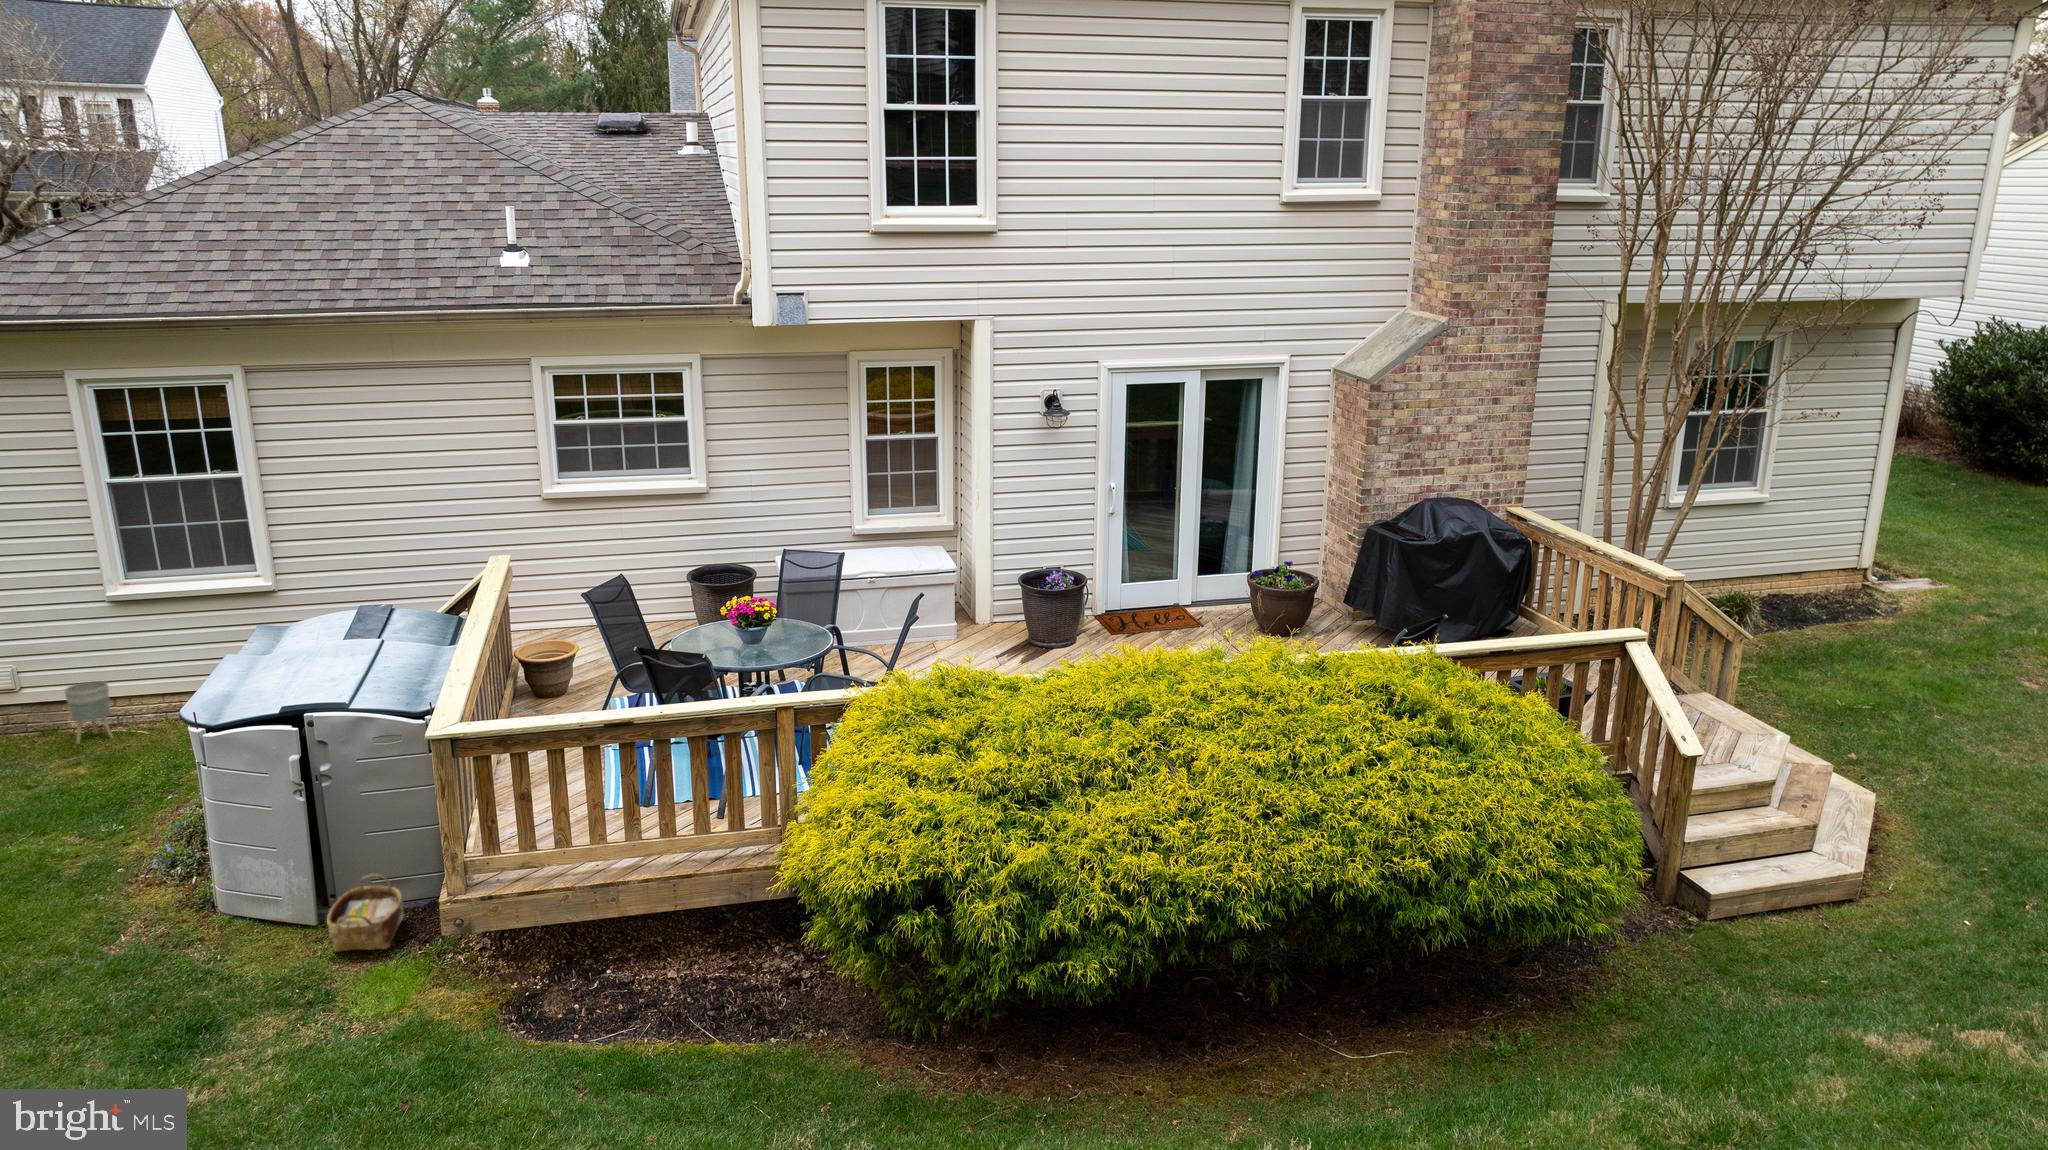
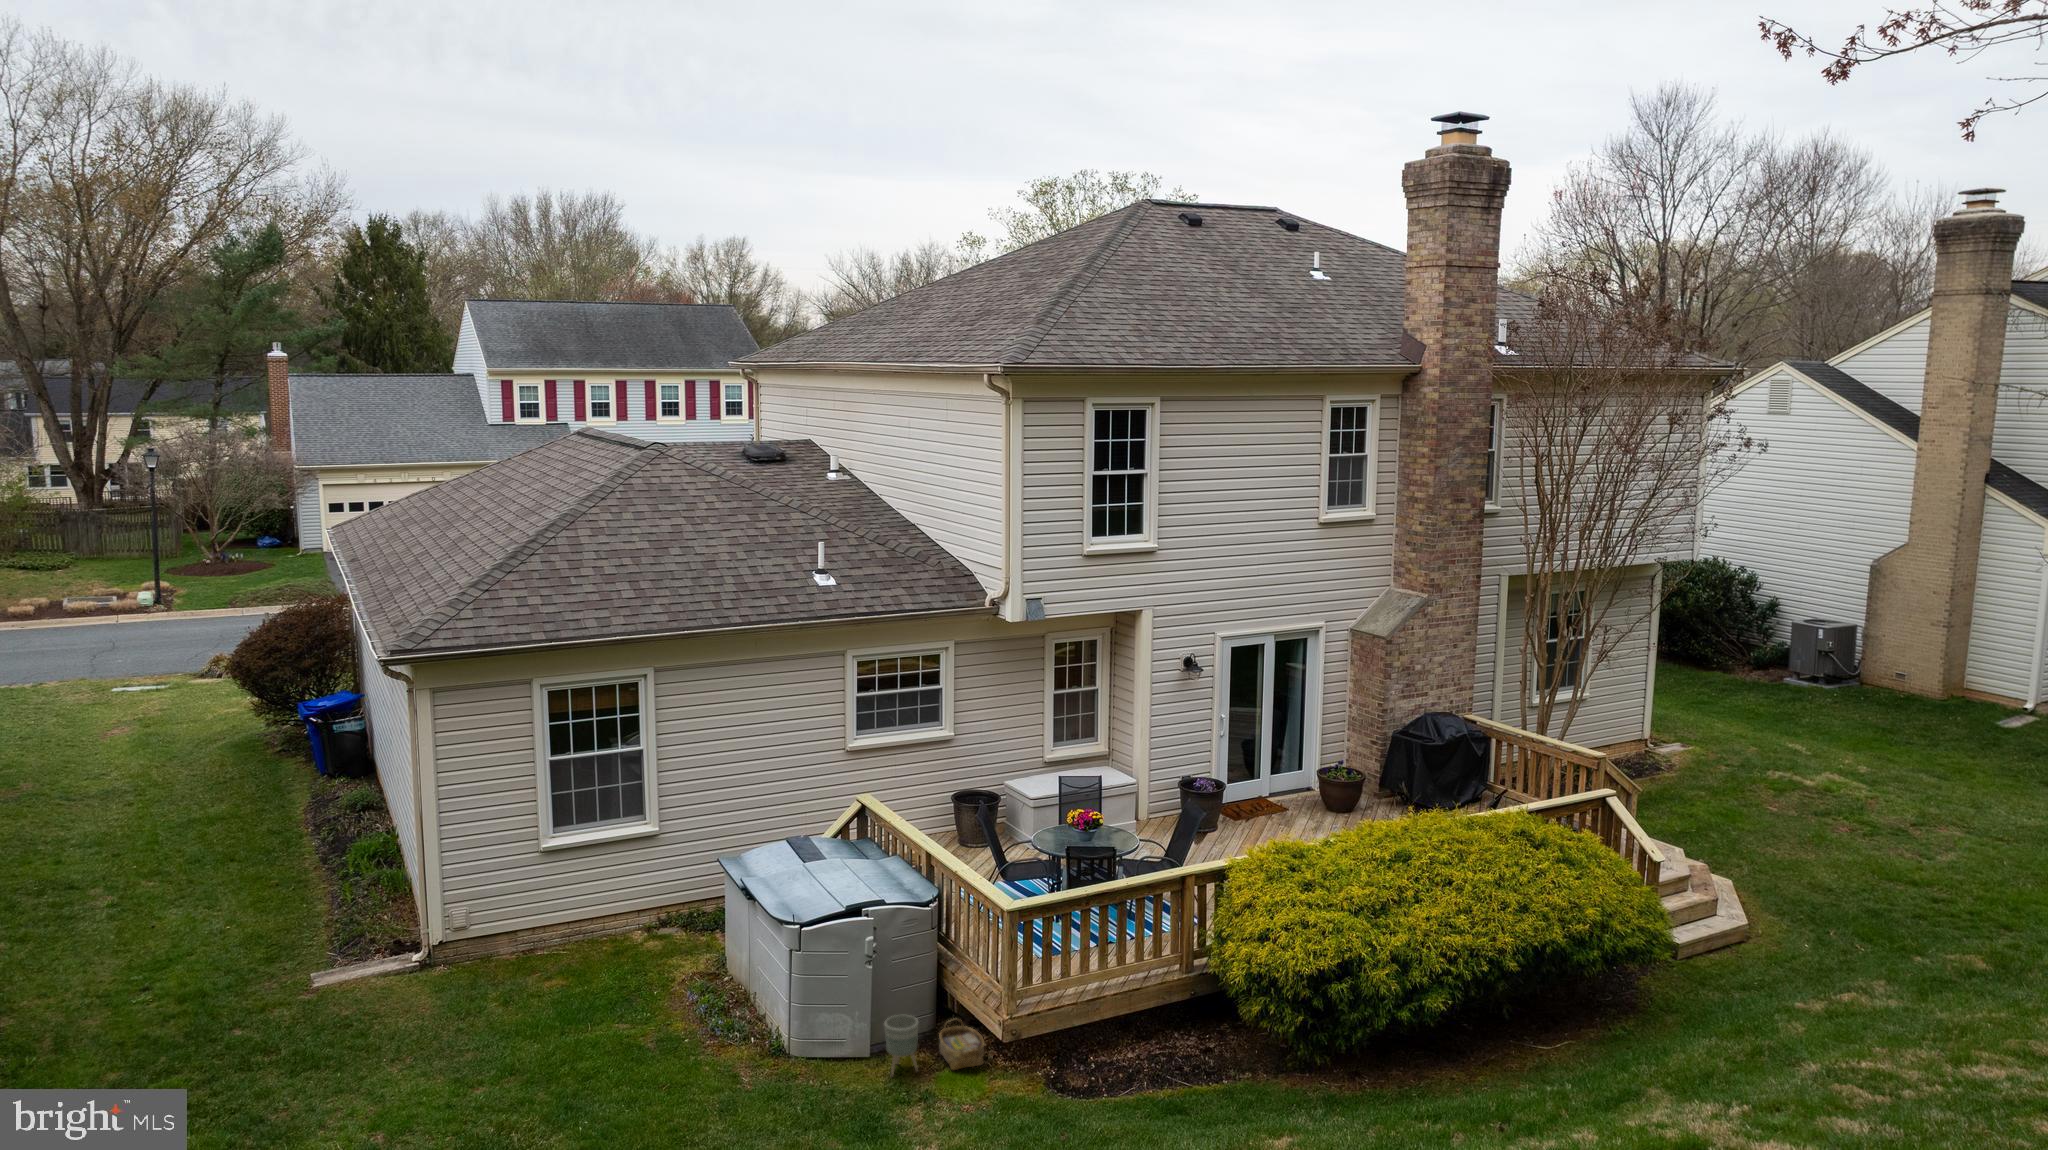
planter: present [64,681,113,744] -> present [884,1015,918,1076]

